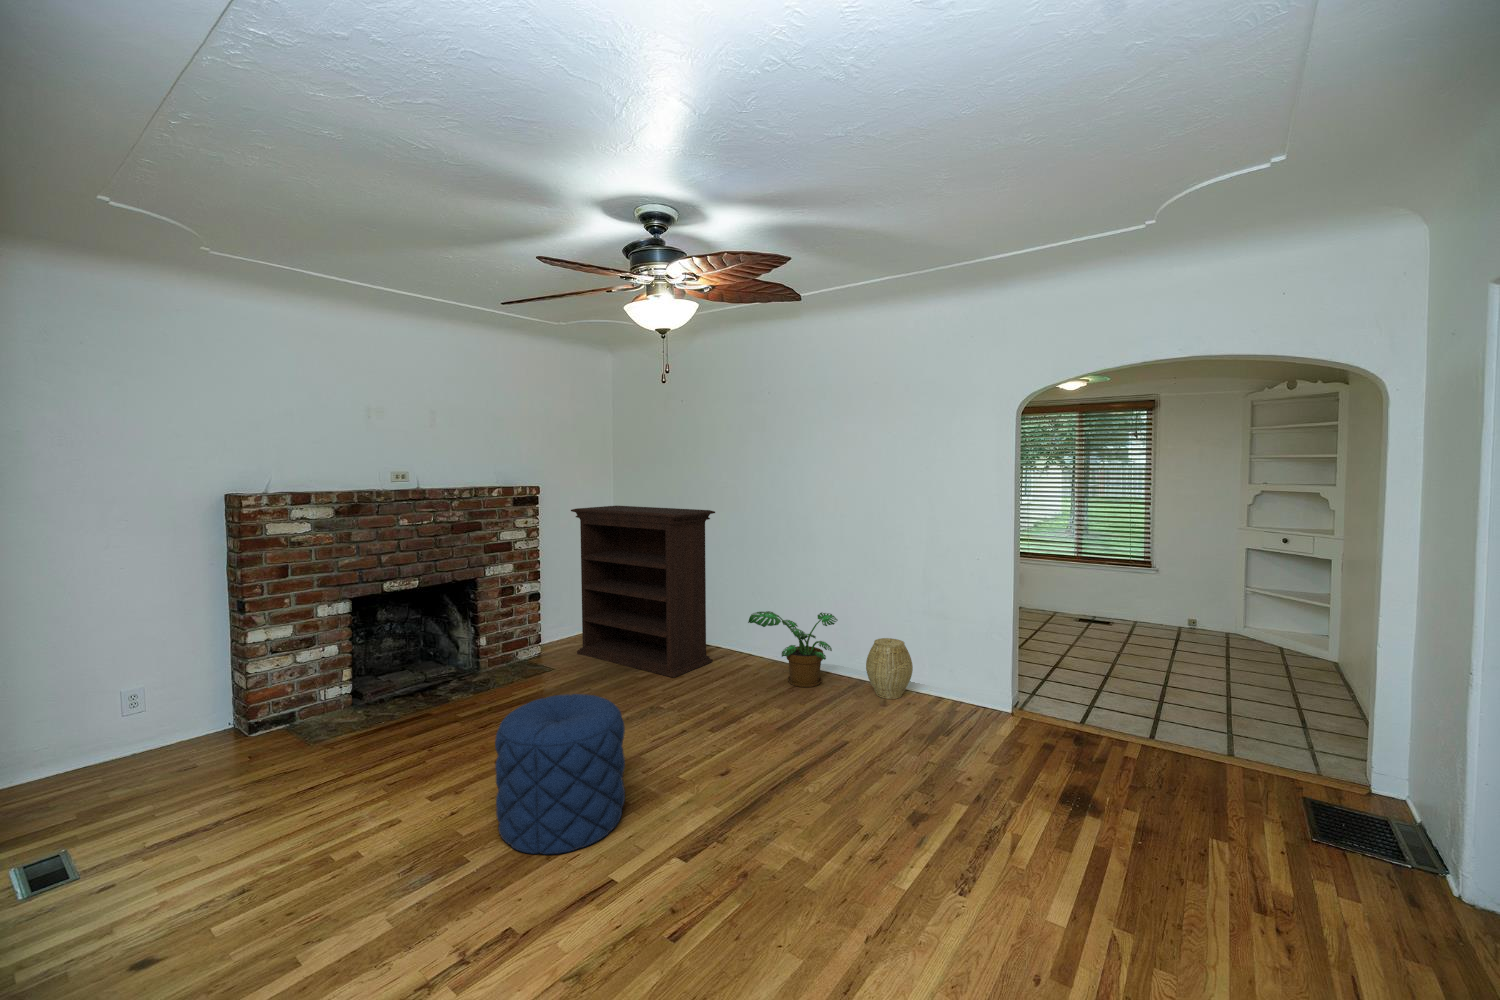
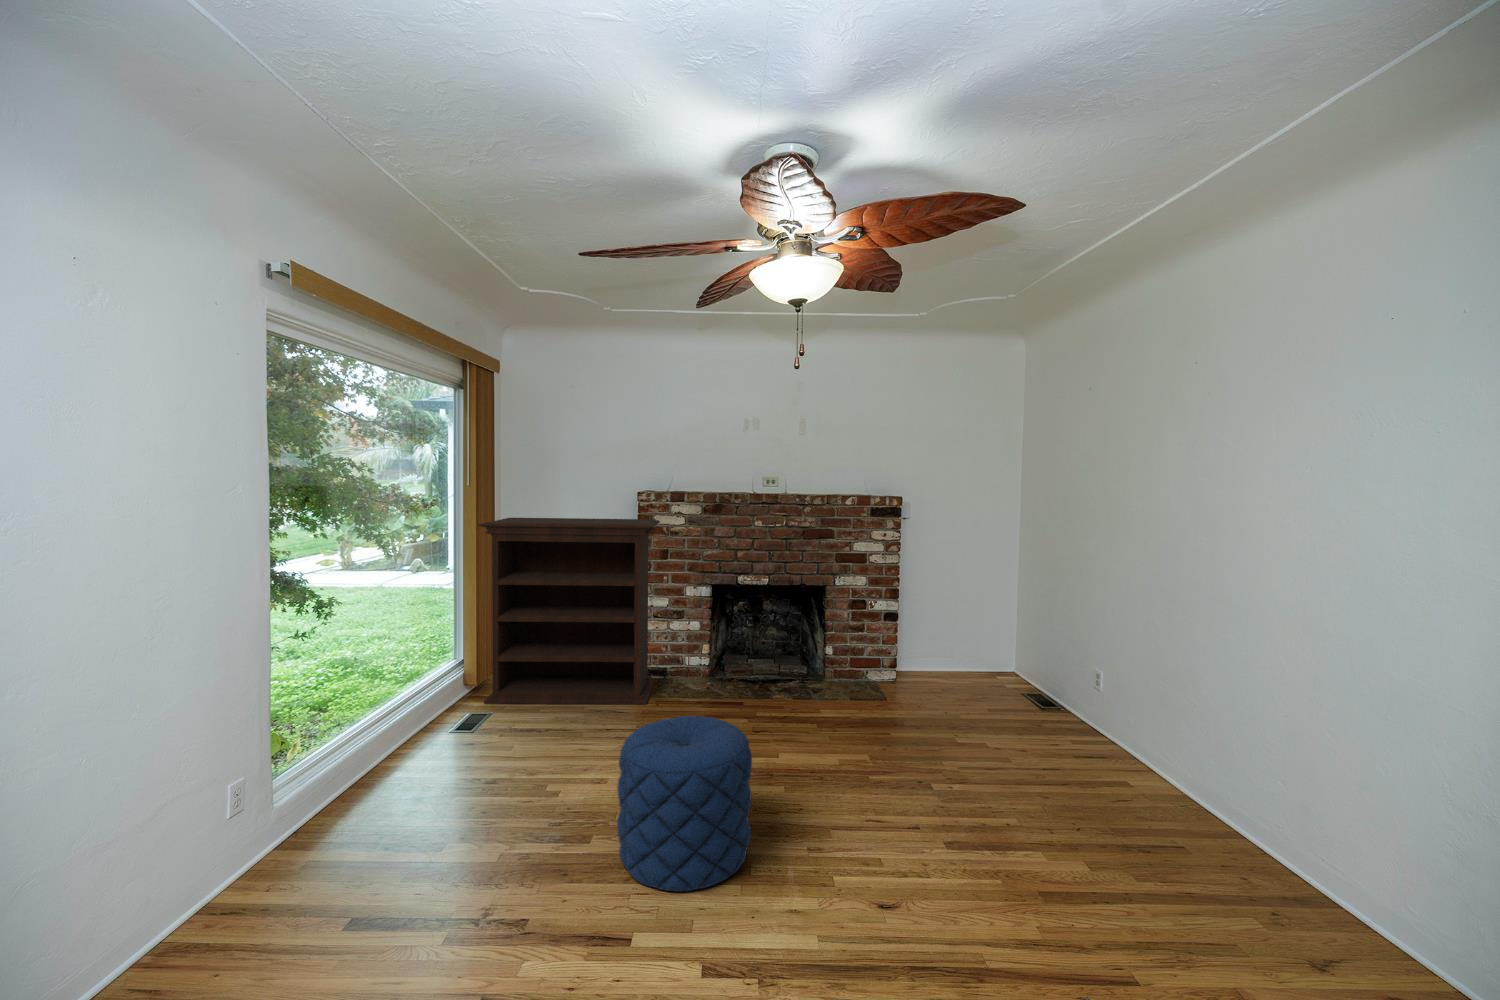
bookshelf: present [571,506,715,678] -> present [479,518,660,704]
potted plant: present [748,611,838,687] -> none [1091,702,1272,856]
woven basket: present [866,638,913,699] -> none [1287,822,1412,960]

